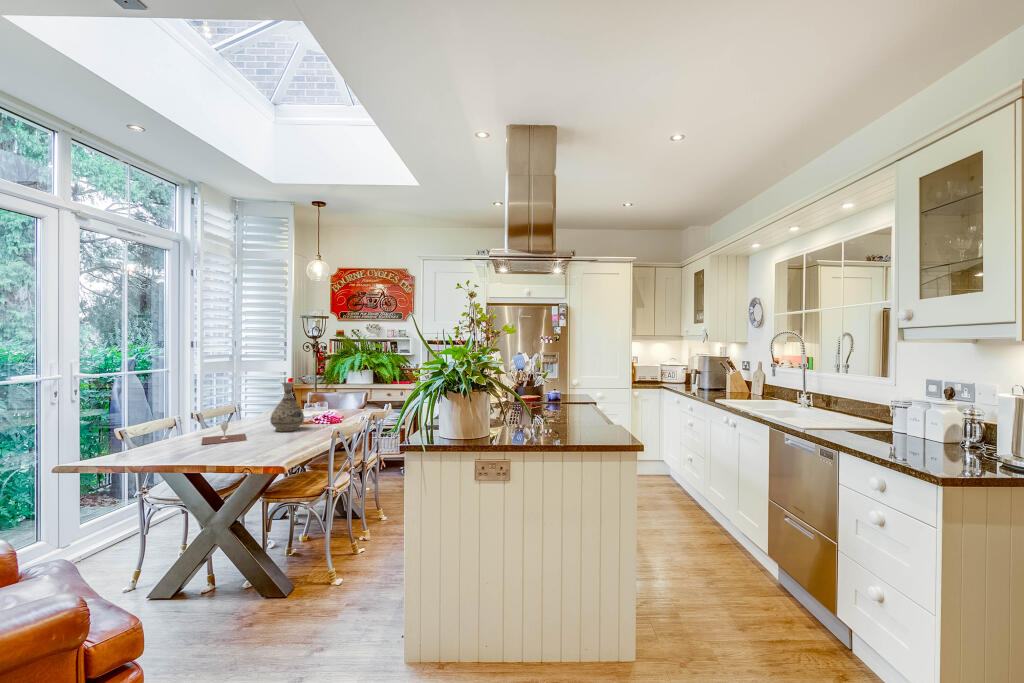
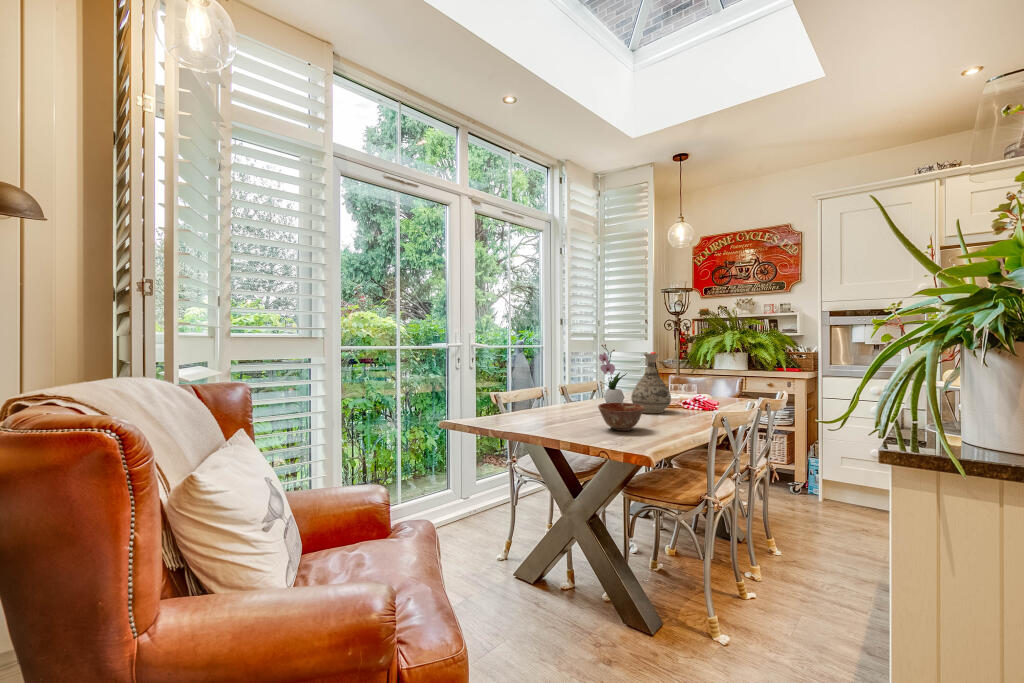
flower arrangement: none [239,374,267,427] -> present [599,344,627,403]
wine glass: present [202,421,247,445] -> none [559,394,606,419]
ceramic bowl: none [241,426,281,449] -> present [598,402,645,431]

